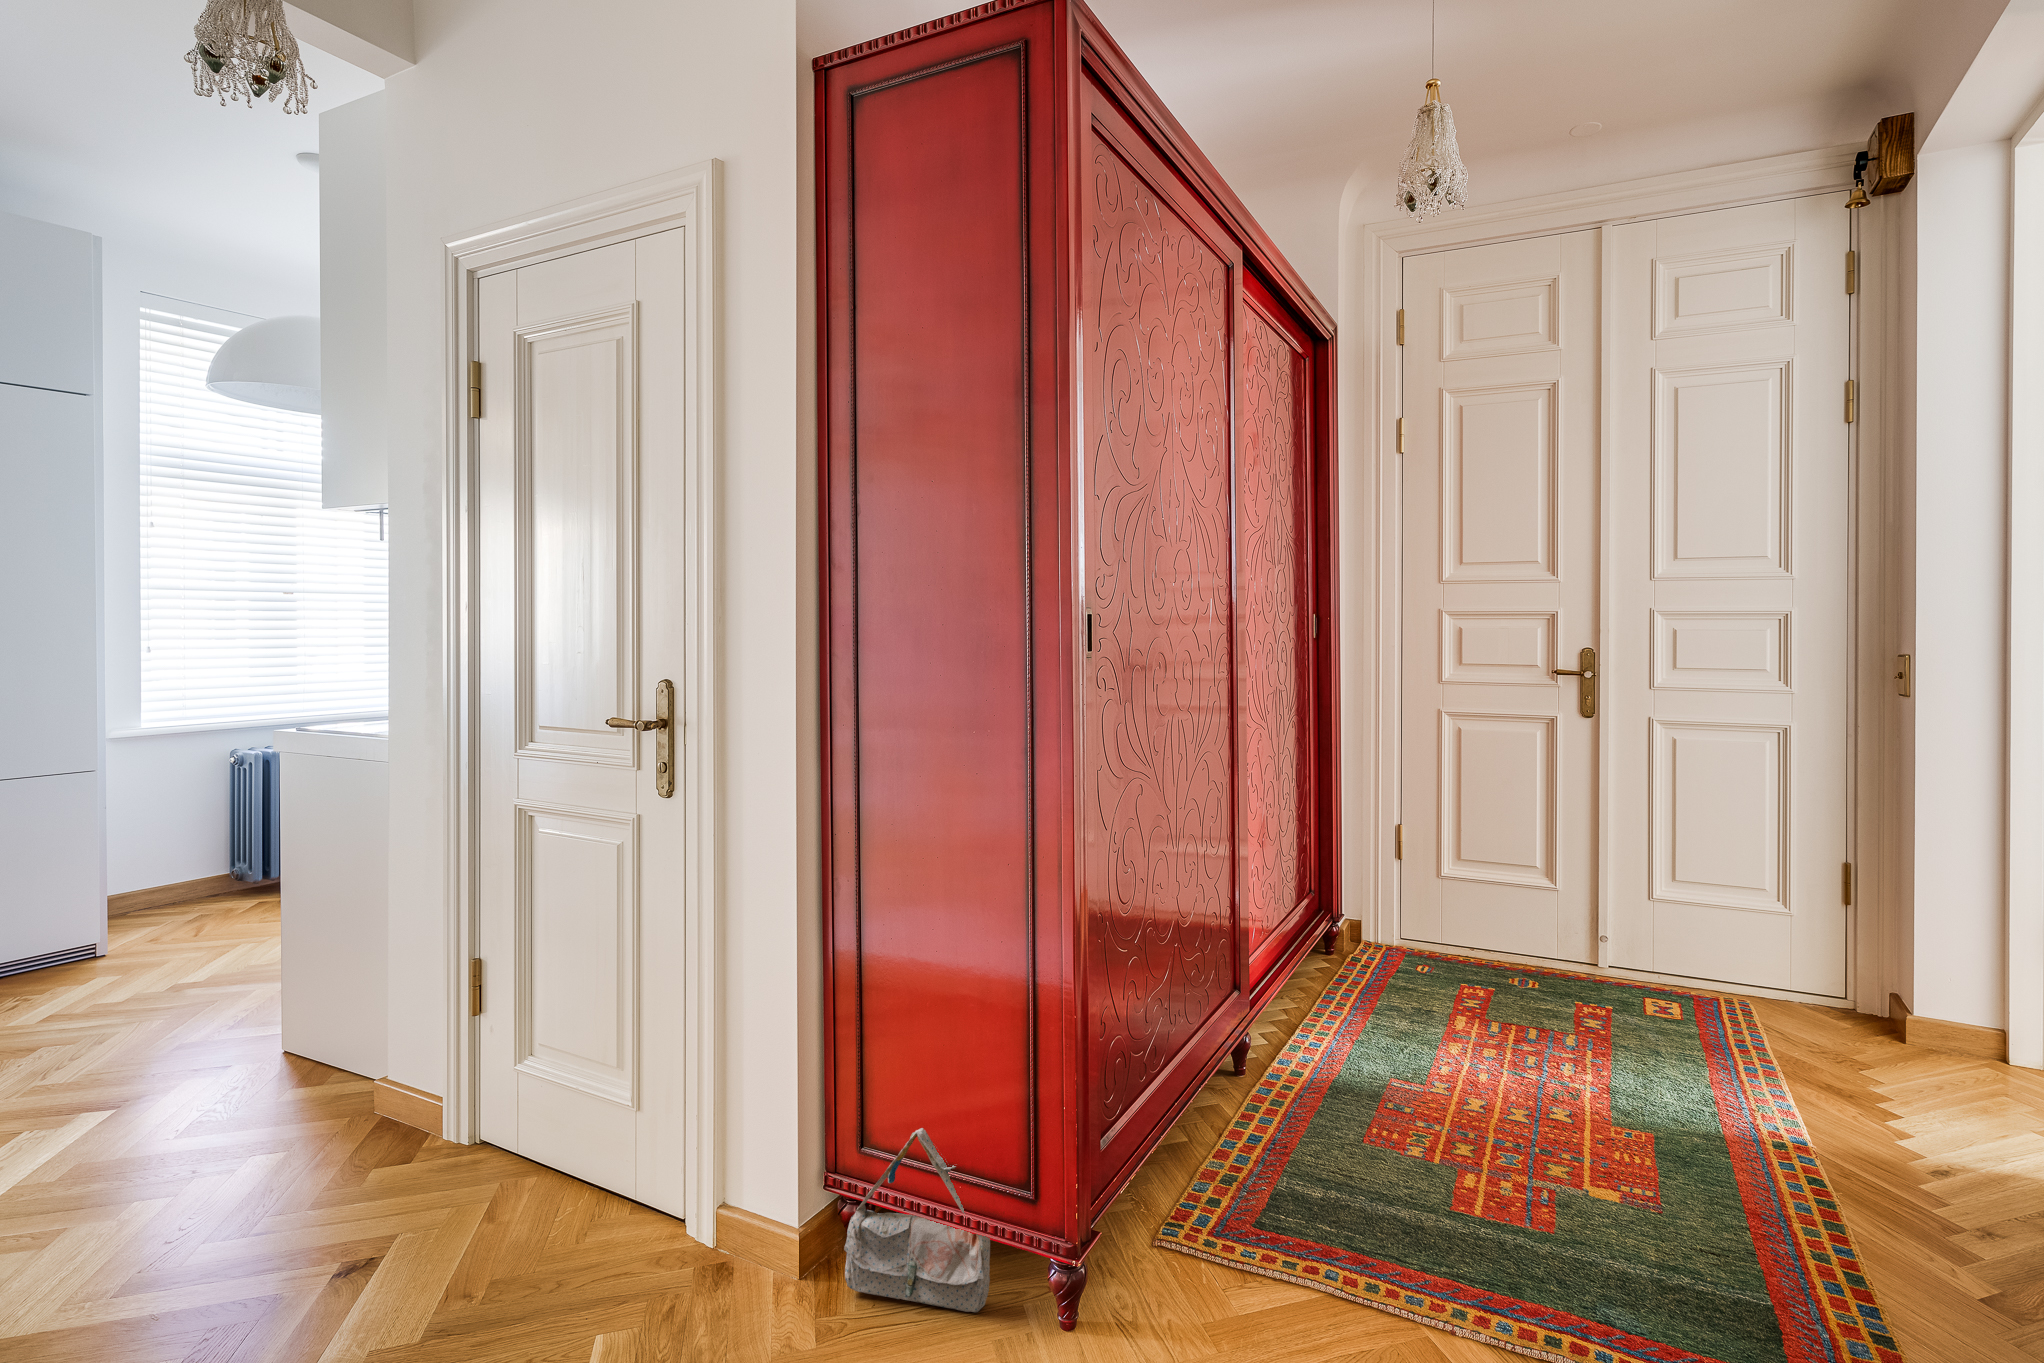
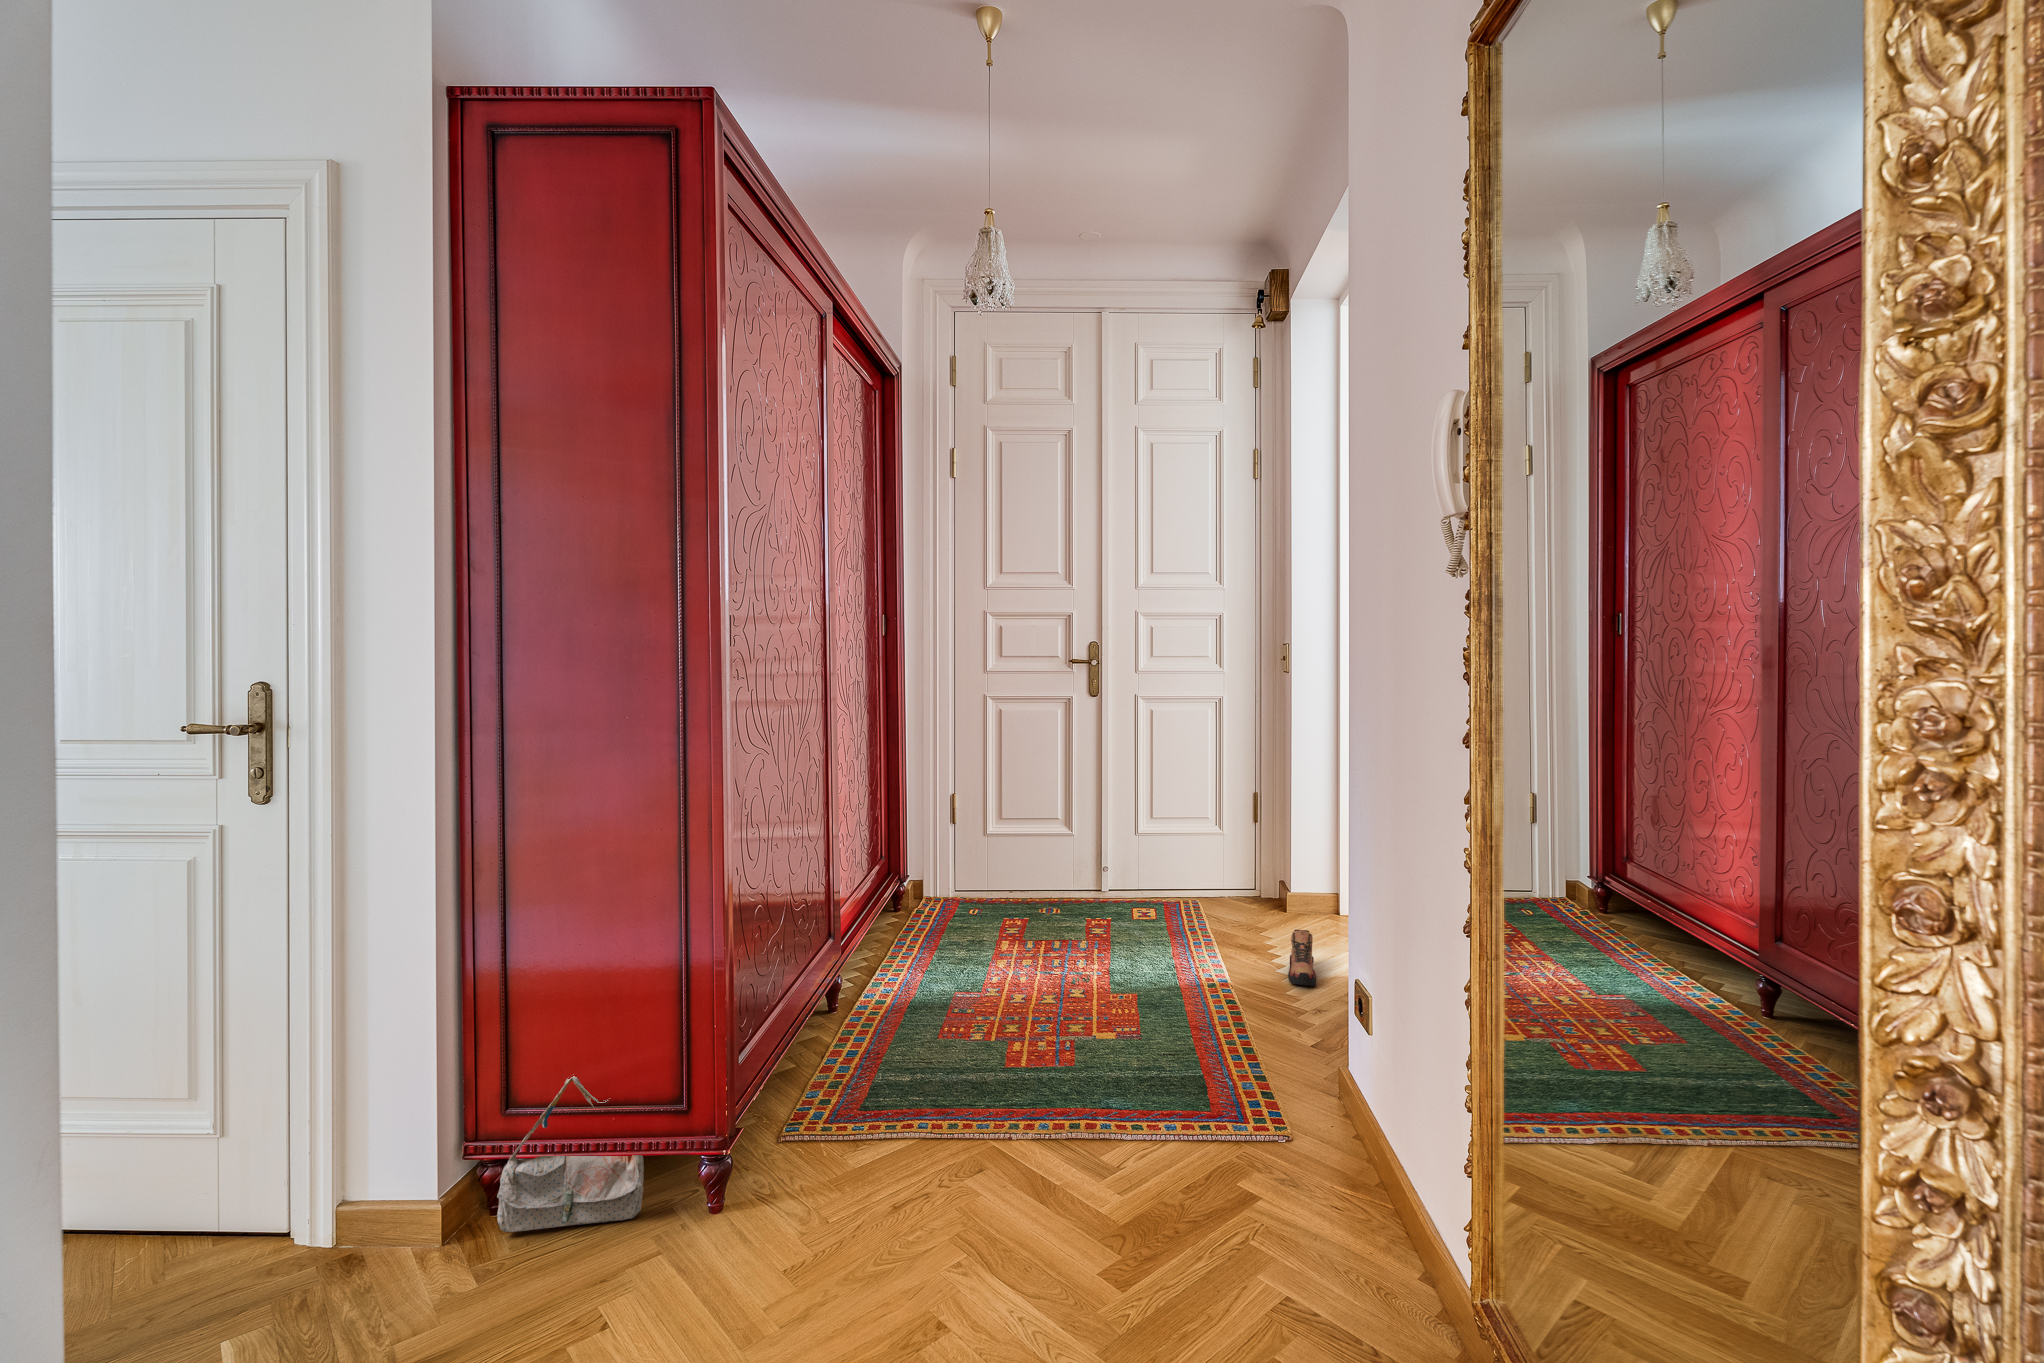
shoe: none [1910,1084,1965,1182] -> present [1288,930,1317,986]

